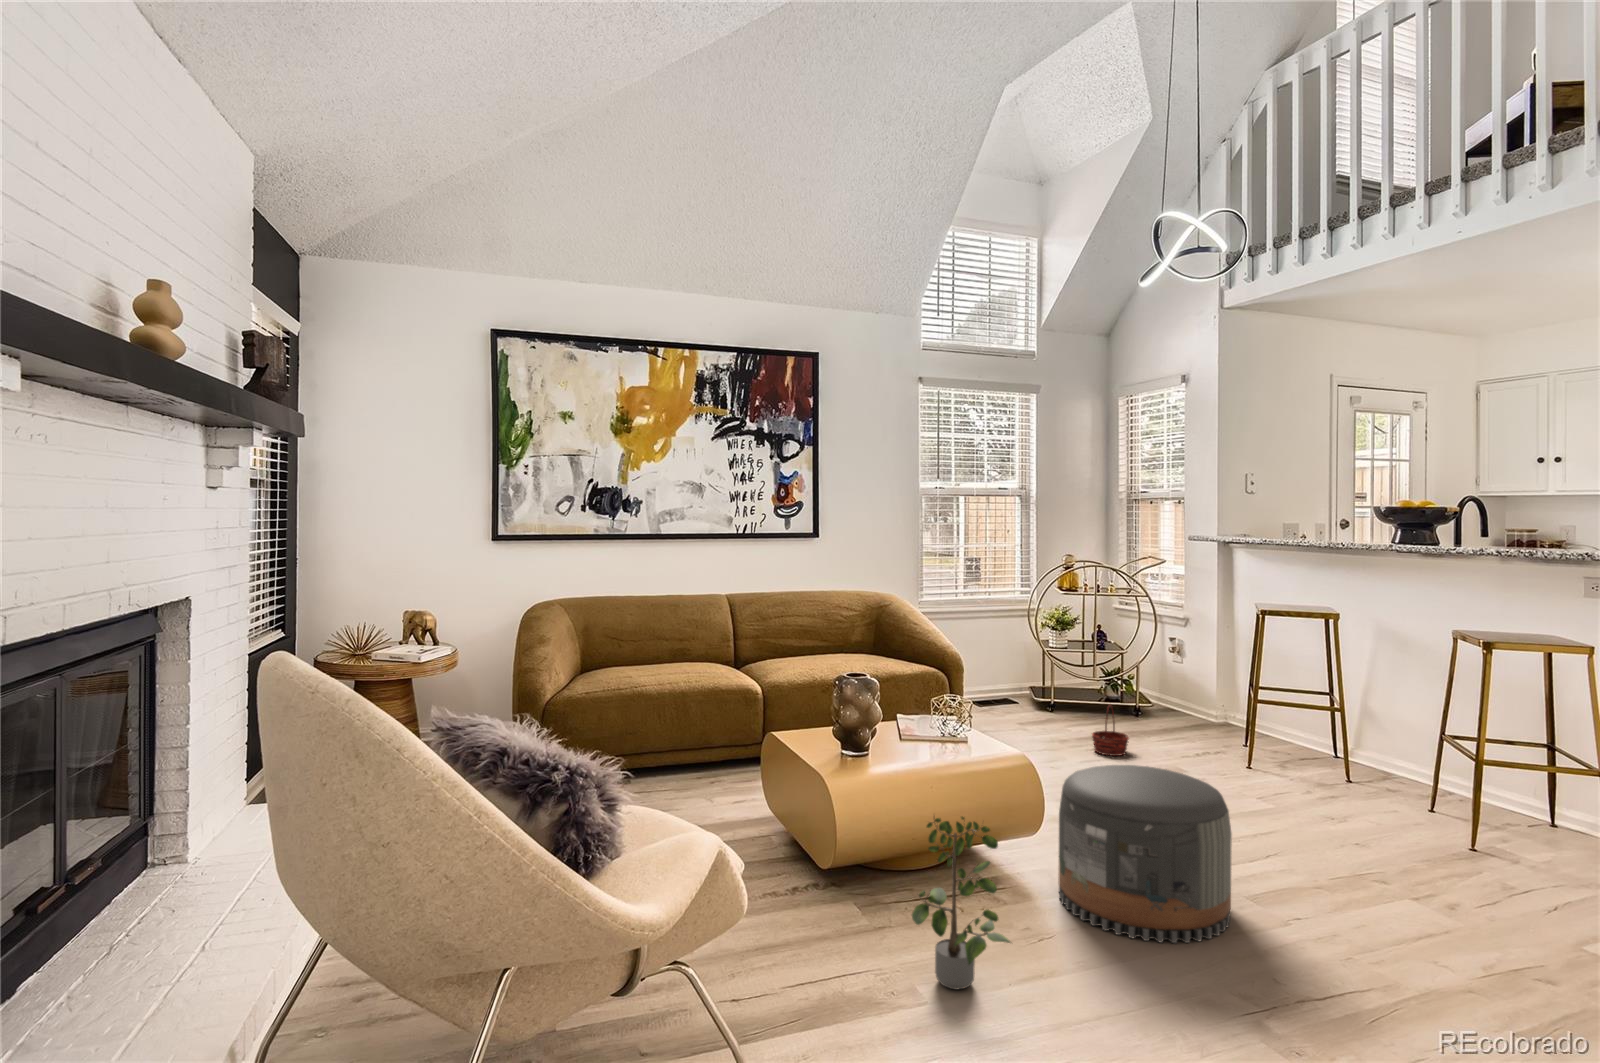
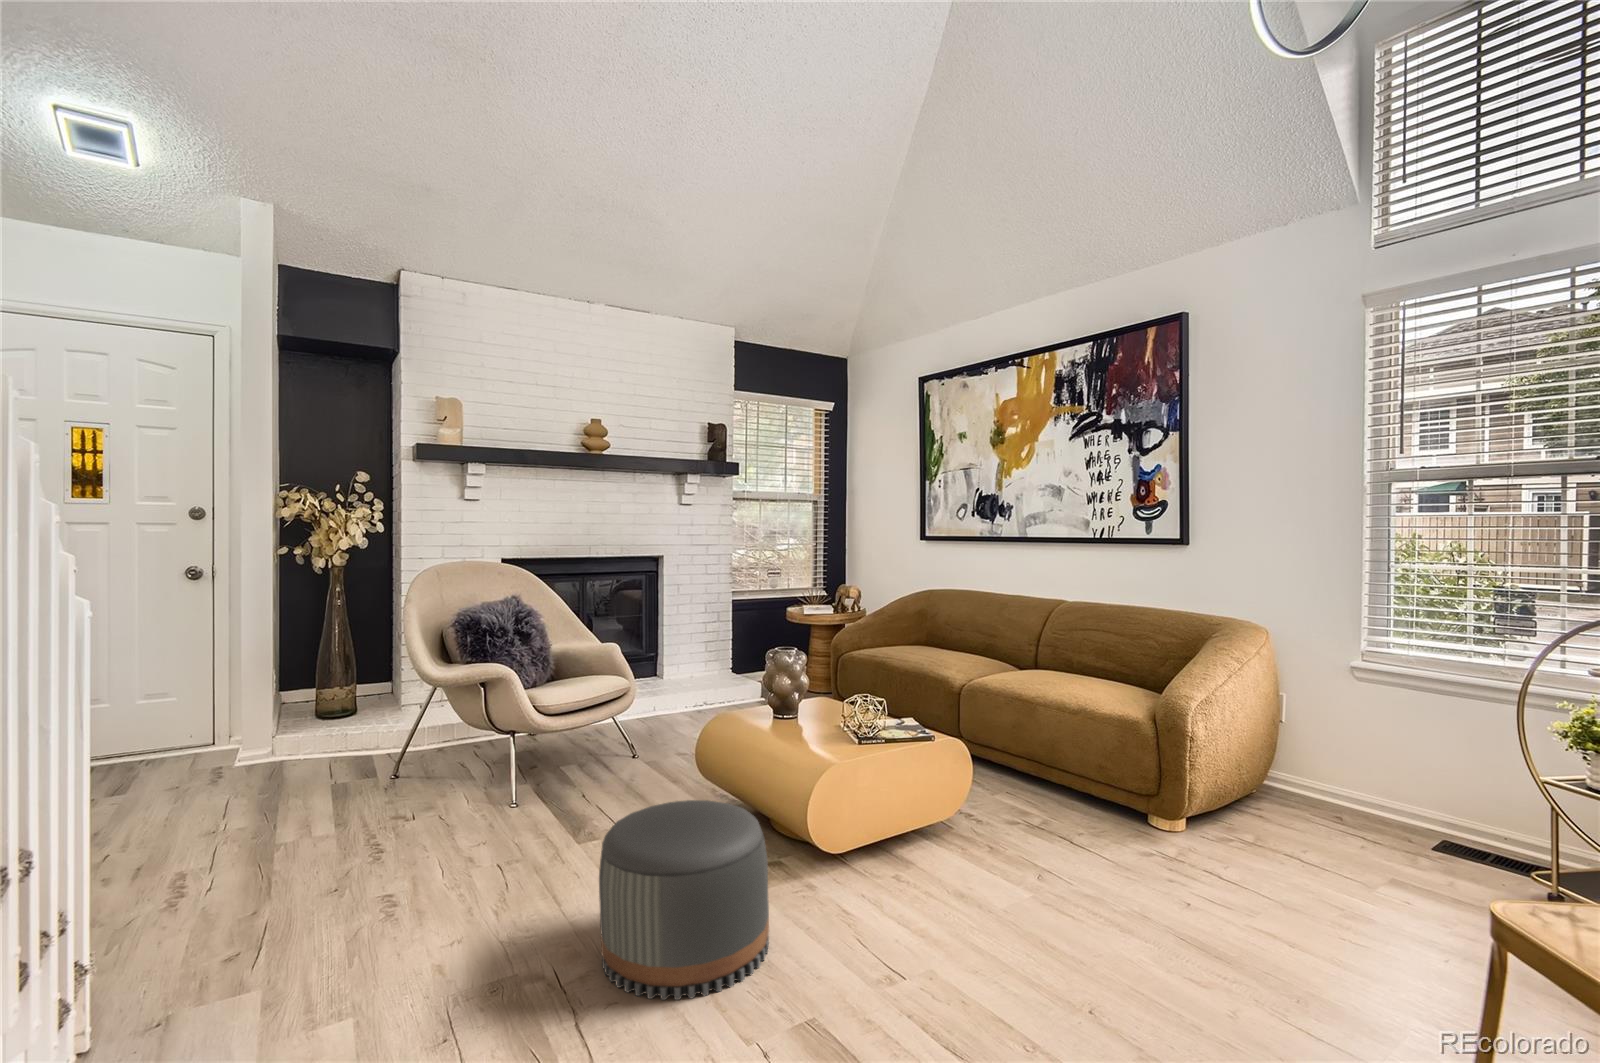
basket: present [1092,705,1129,756] -> none [1278,871,1357,973]
potted plant: present [912,817,1010,989] -> none [513,753,578,876]

